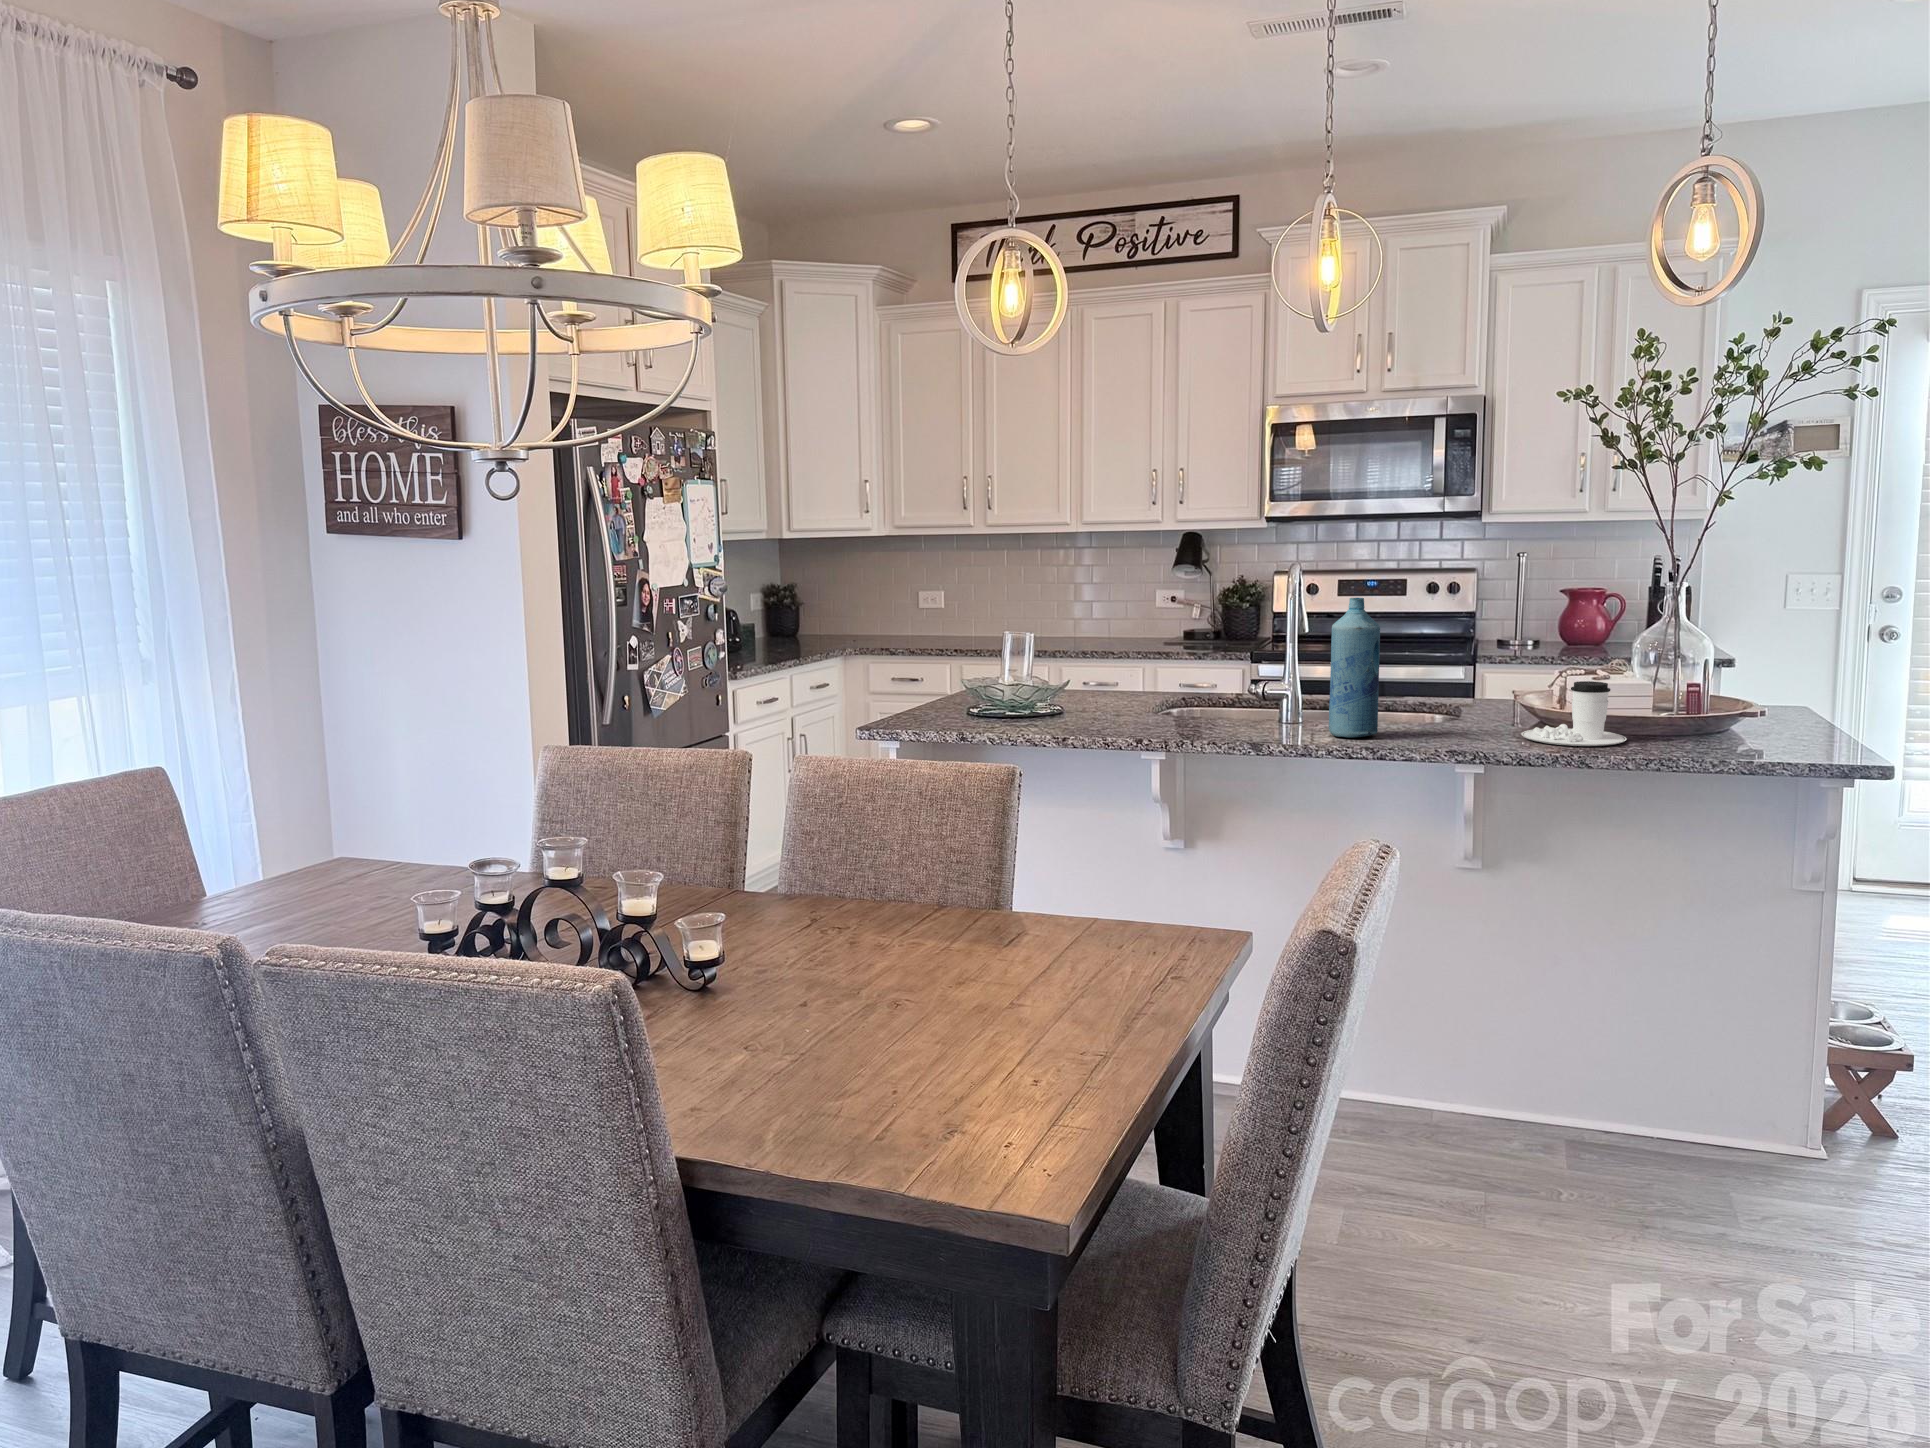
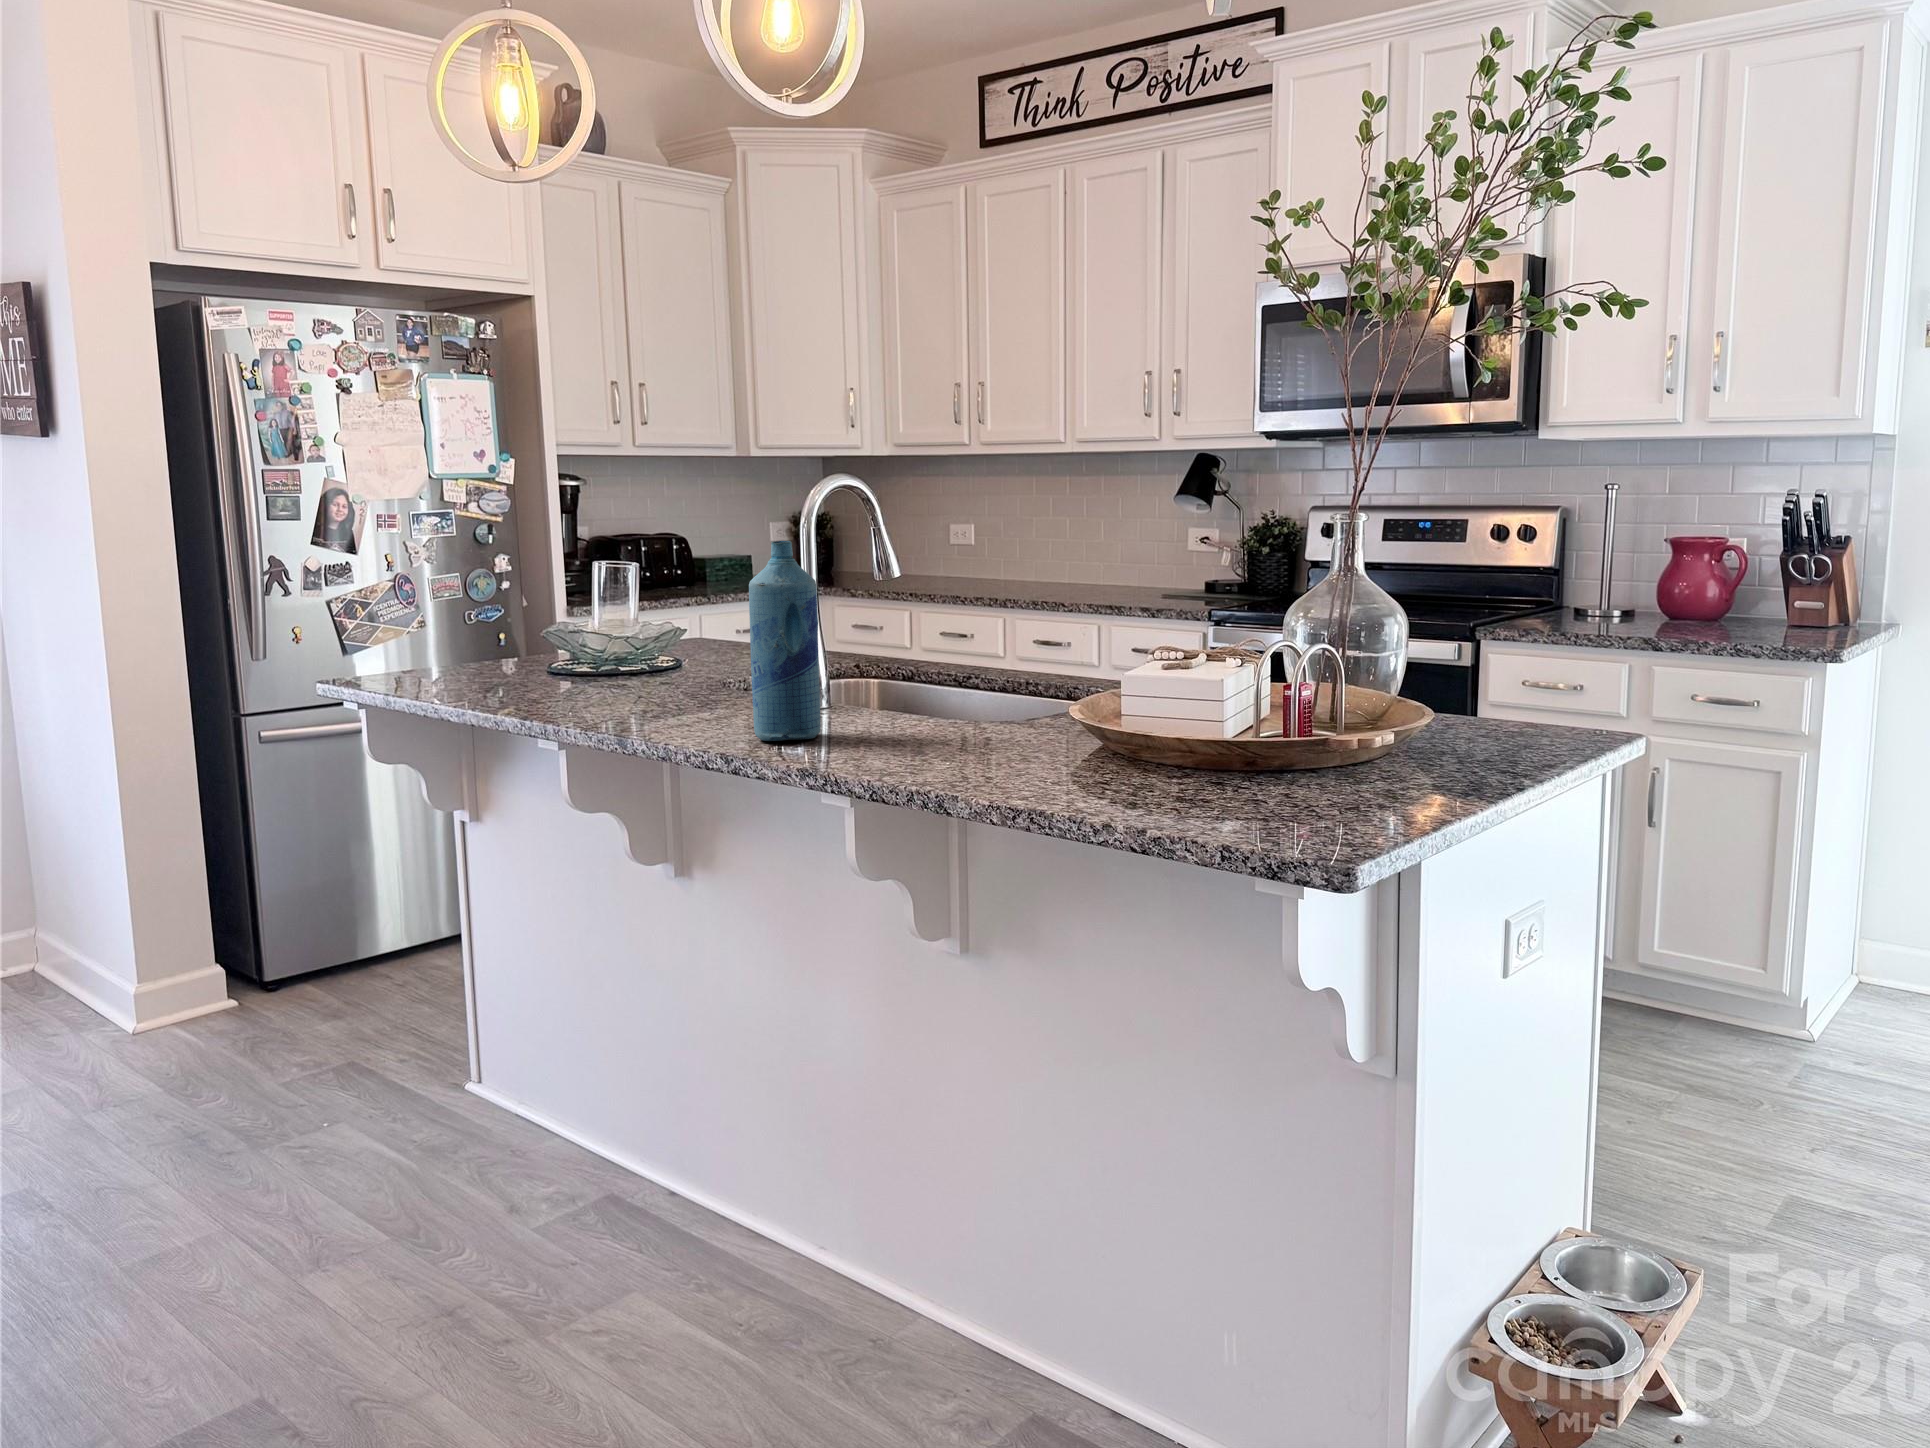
coffee cup: present [1521,681,1627,746] -> none [953,678,1100,781]

